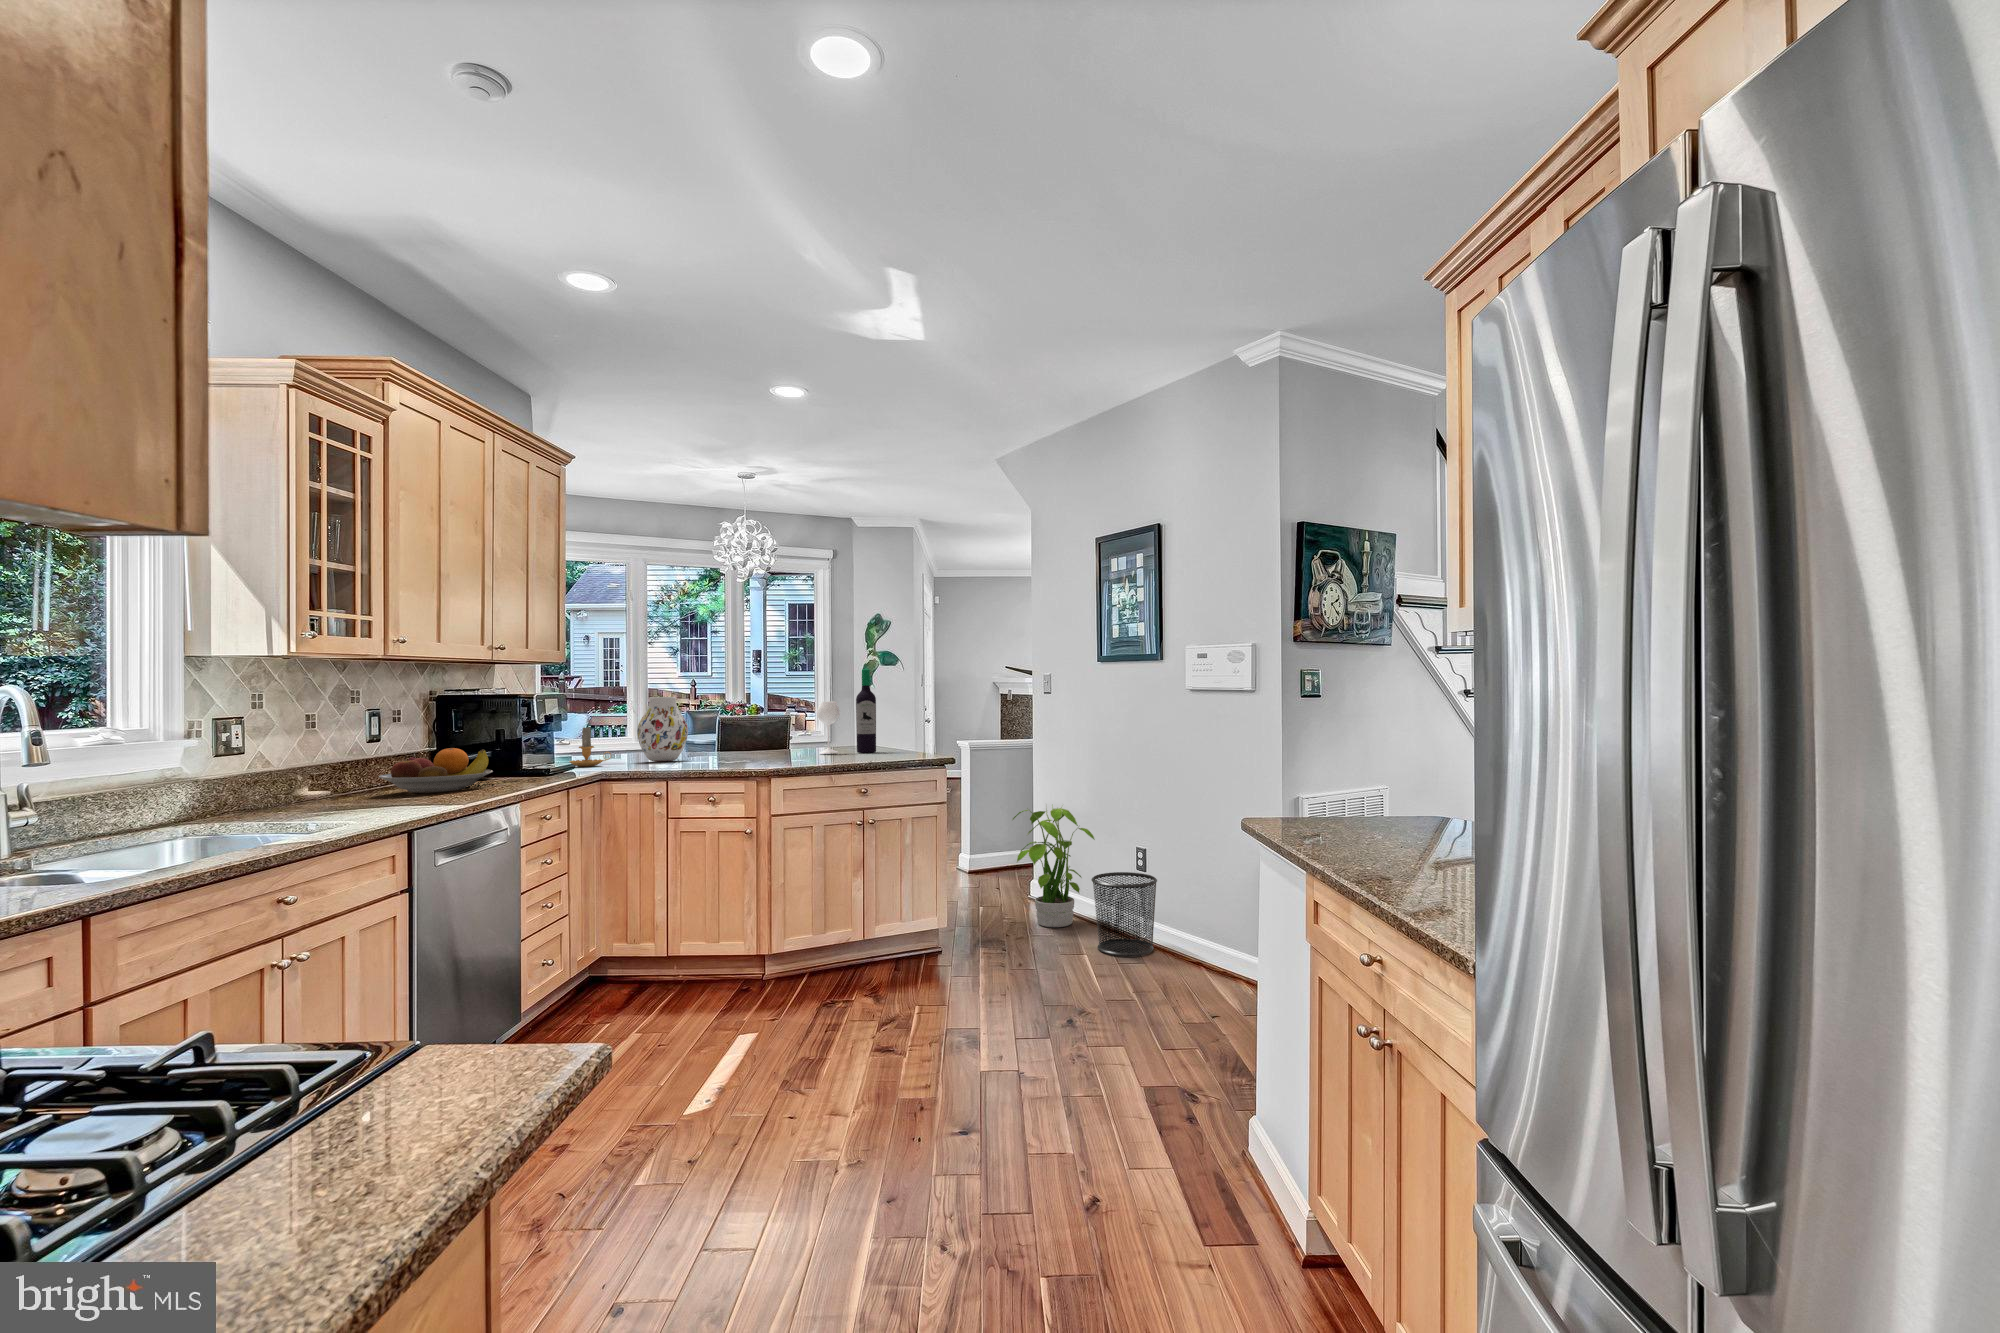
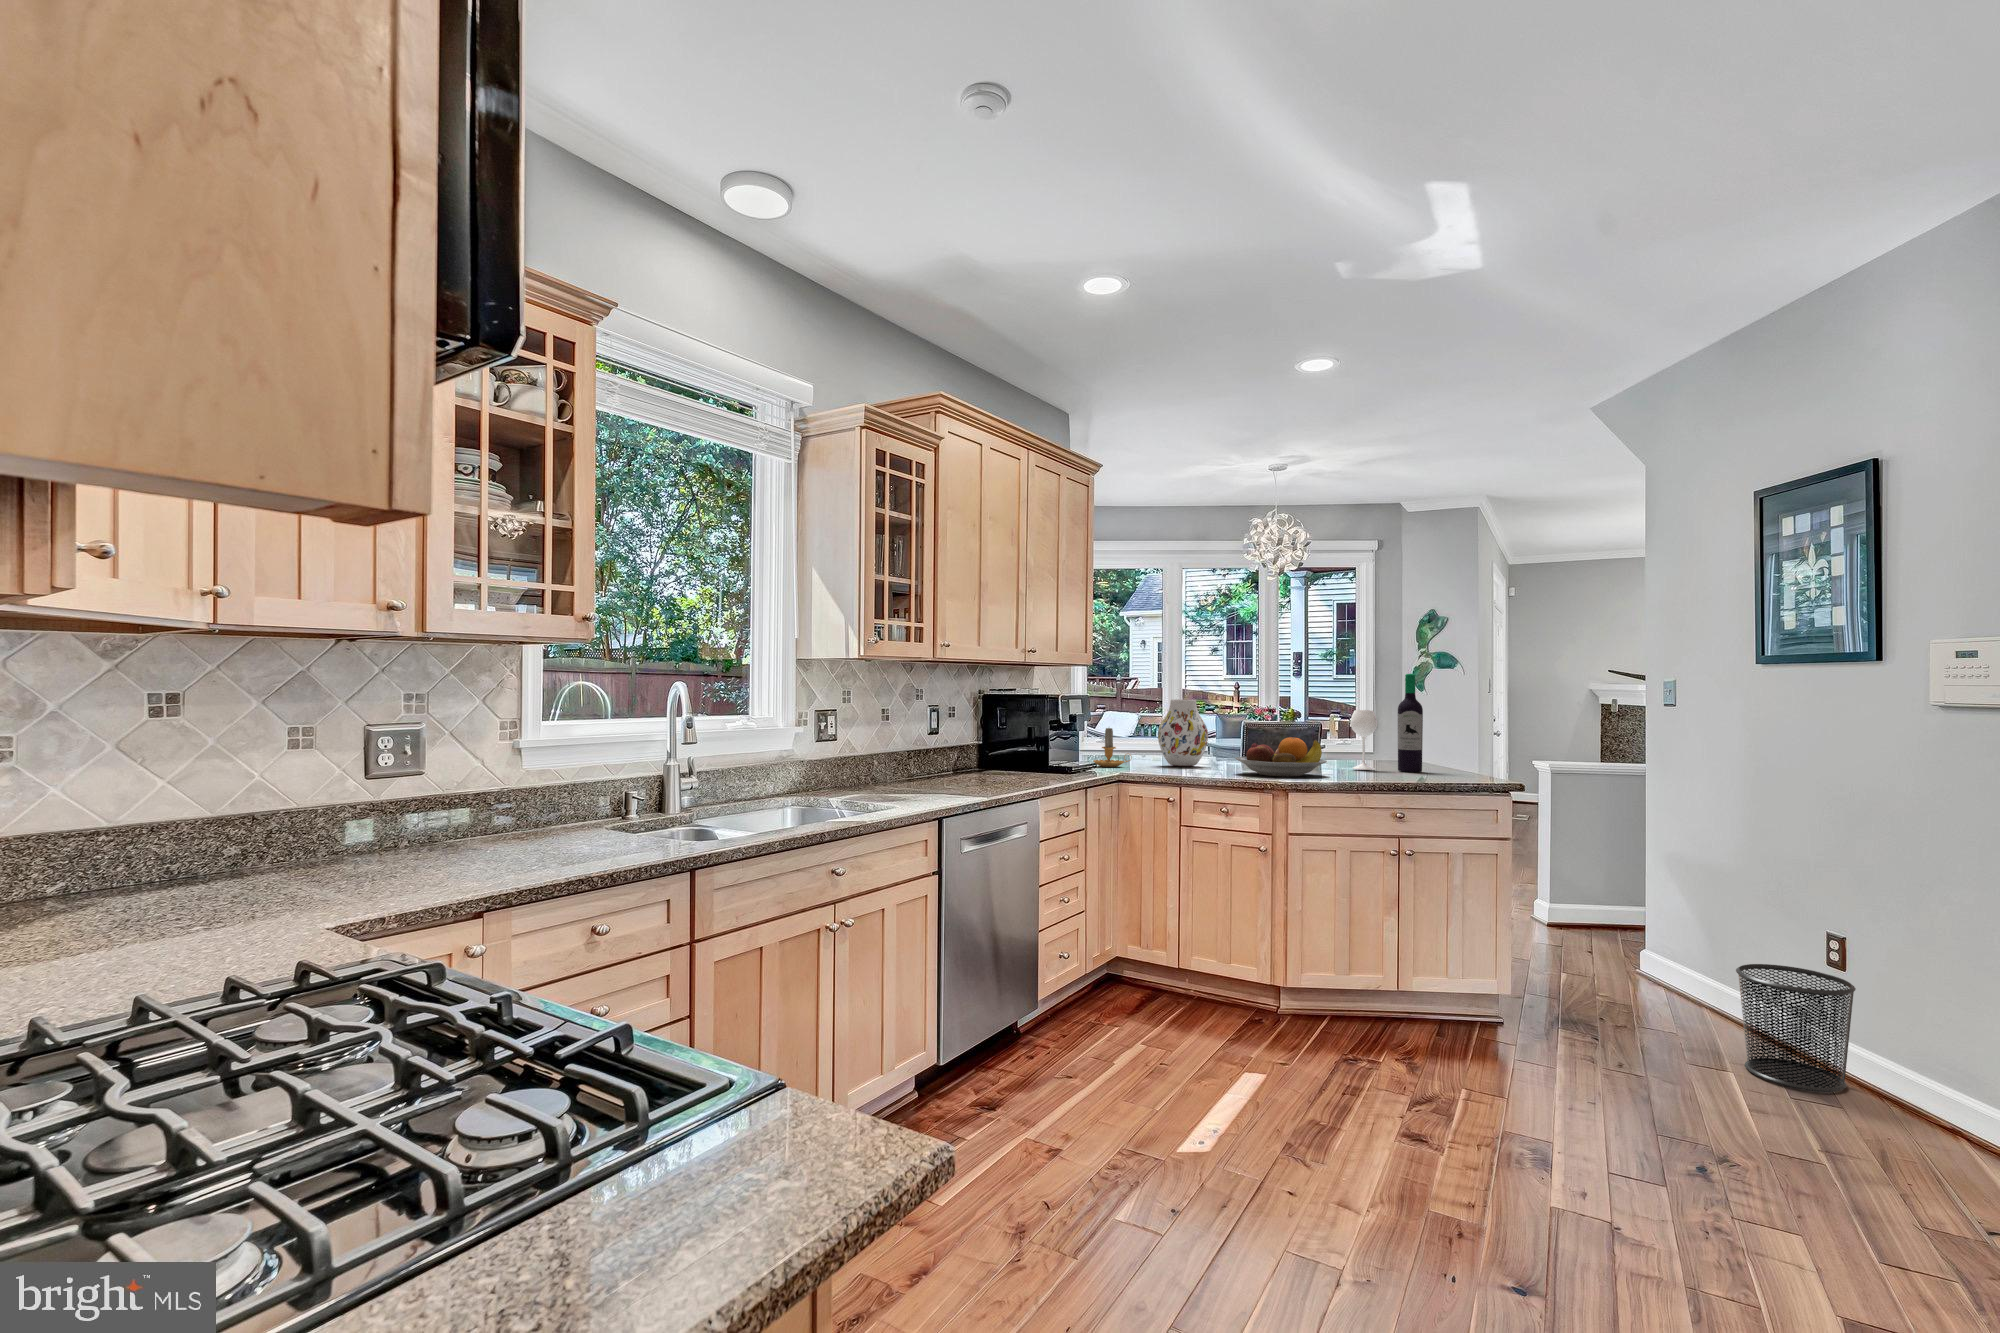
fruit bowl: present [379,748,493,793] -> present [1235,737,1327,777]
potted plant: present [1012,805,1095,927] -> none [1610,855,1746,1024]

